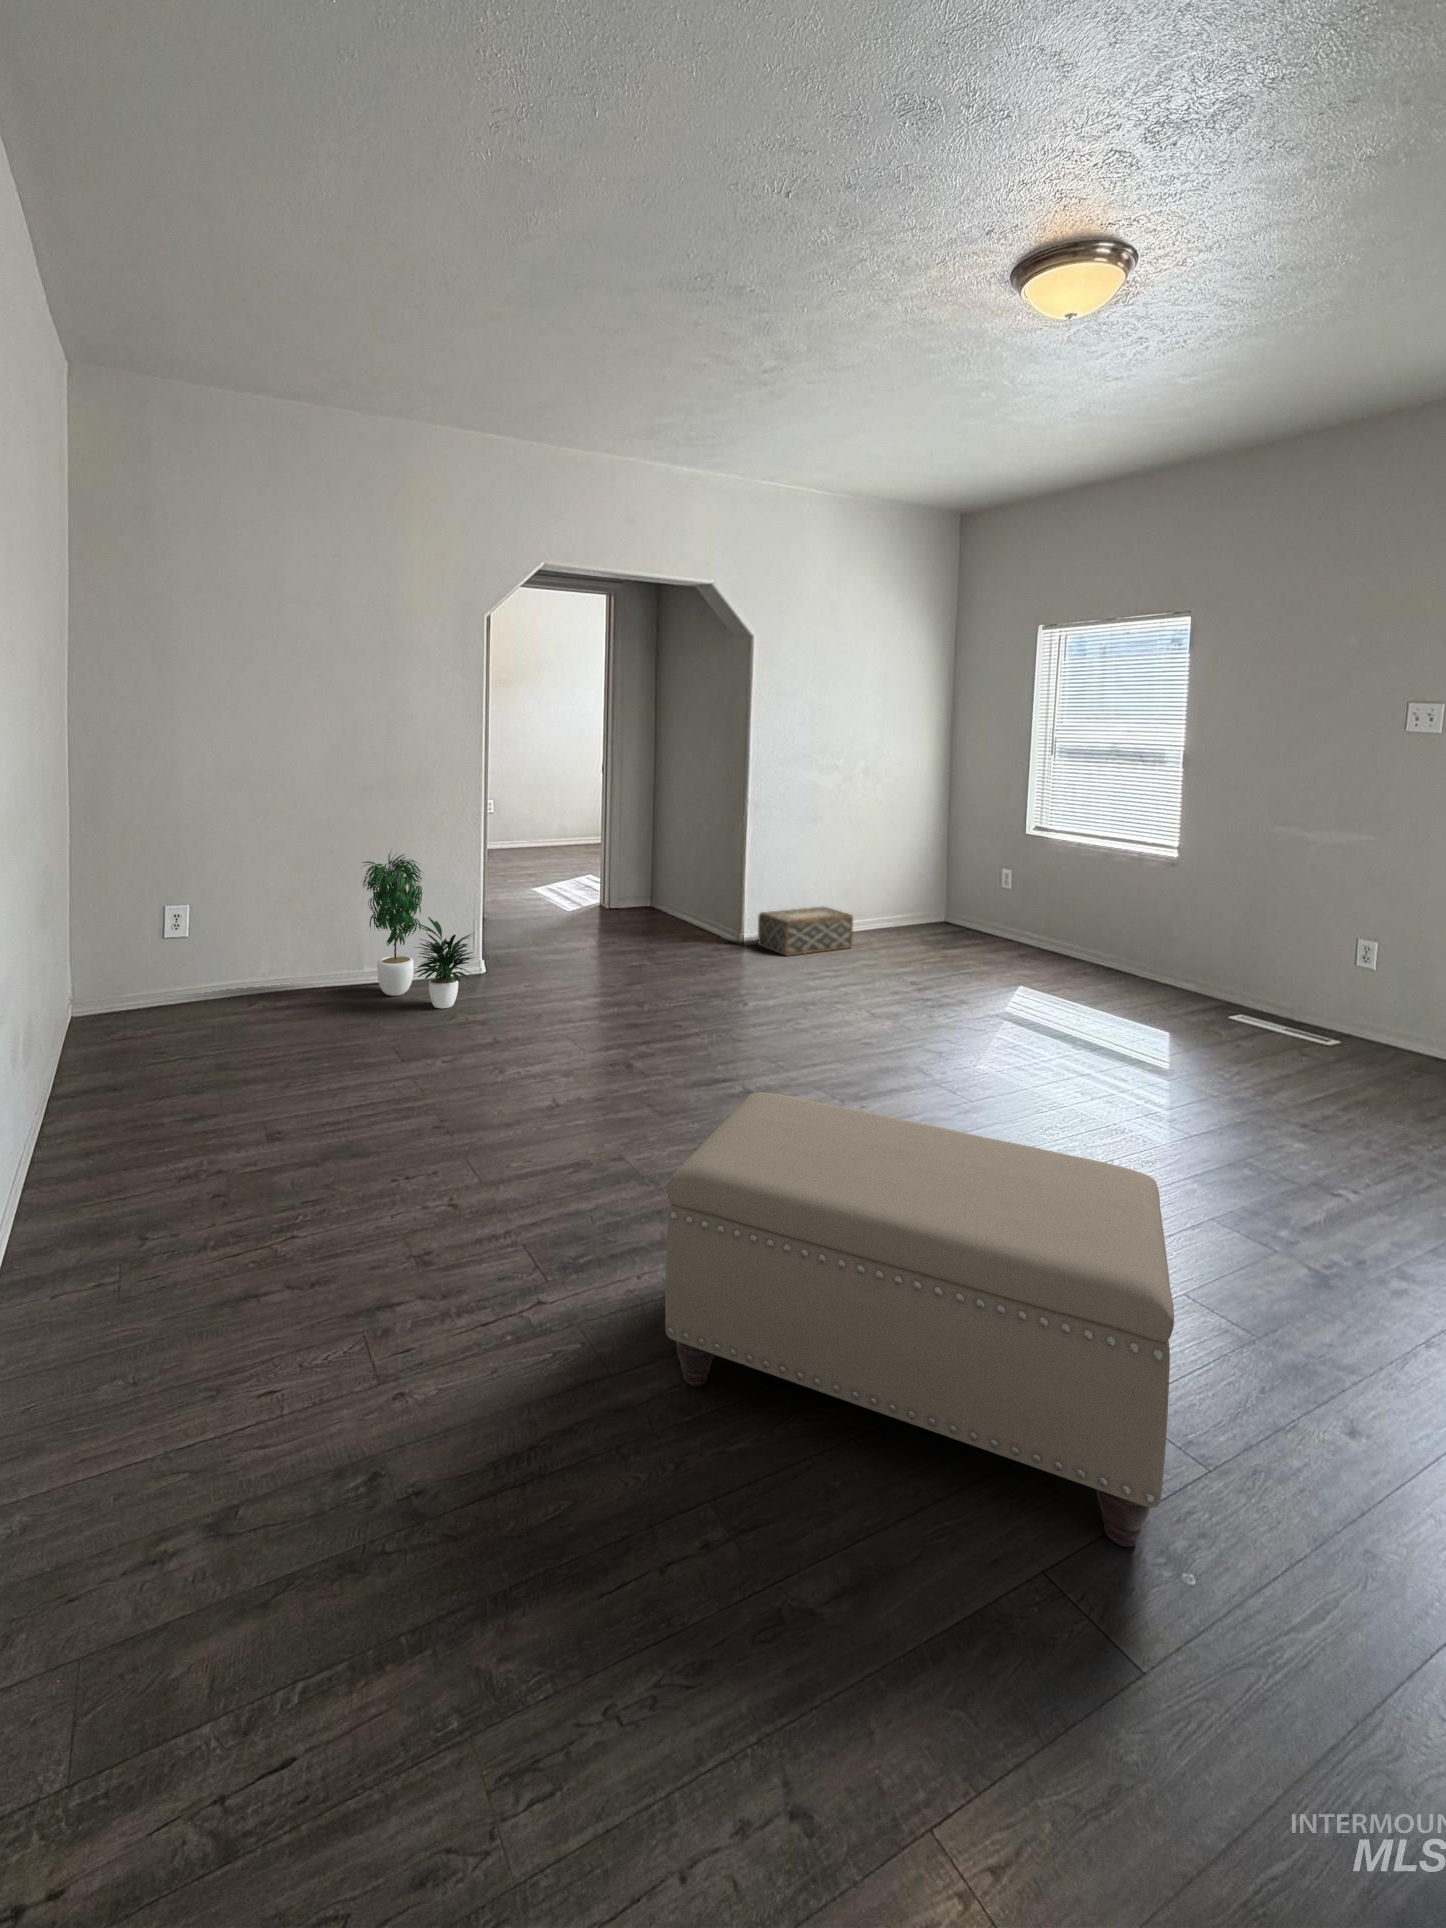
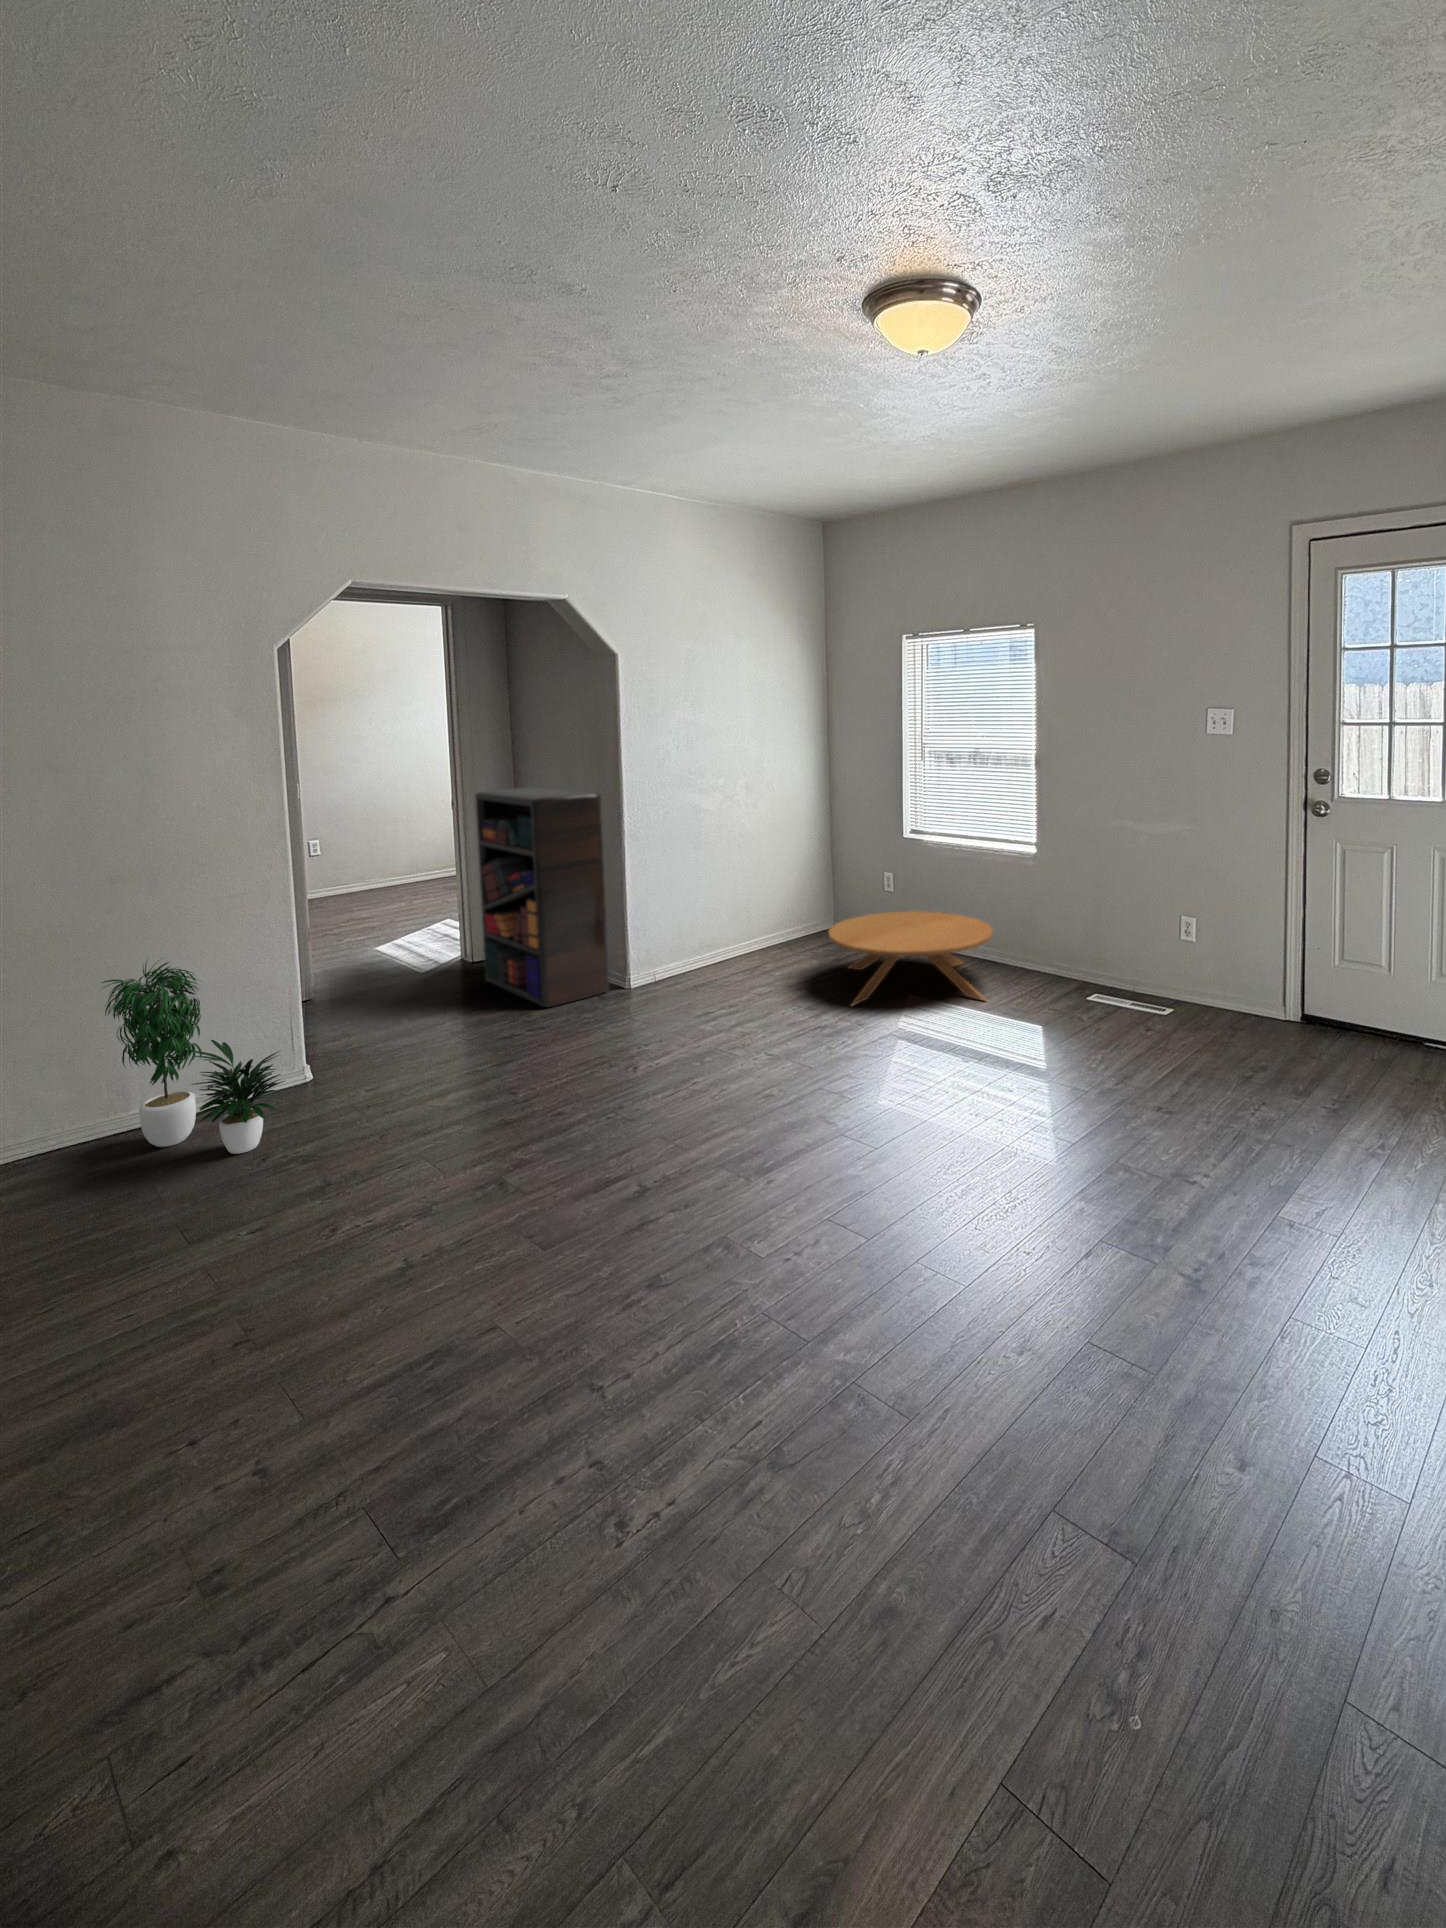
bookshelf: none [624,755,732,946] -> present [475,787,609,1007]
coffee table: none [938,903,1118,999] -> present [829,911,993,1006]
woven basket: present [758,907,853,956] -> none [643,937,745,1000]
ottoman: present [665,1092,1174,1547] -> none [546,1248,1109,1698]

